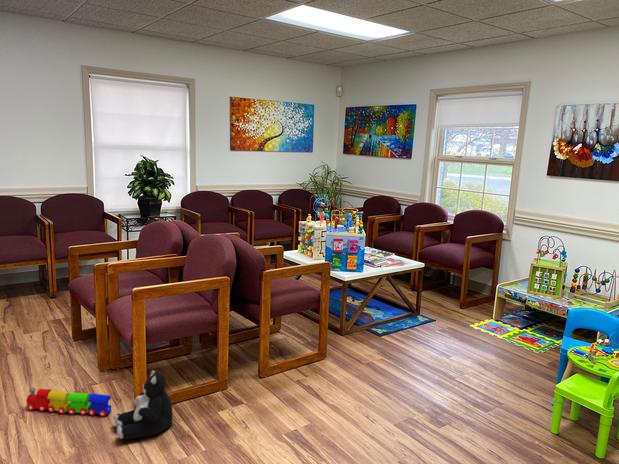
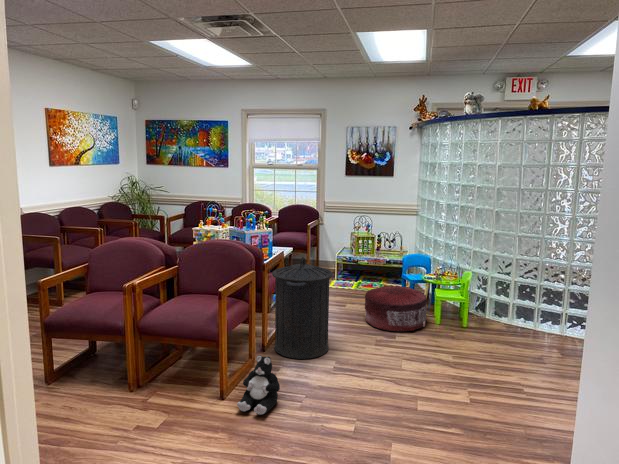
trash can: none [256,269,341,404] -> present [272,257,333,359]
pouf: none [427,342,532,428] -> present [365,286,427,331]
toy train: present [27,388,111,417] -> none [141,394,219,437]

